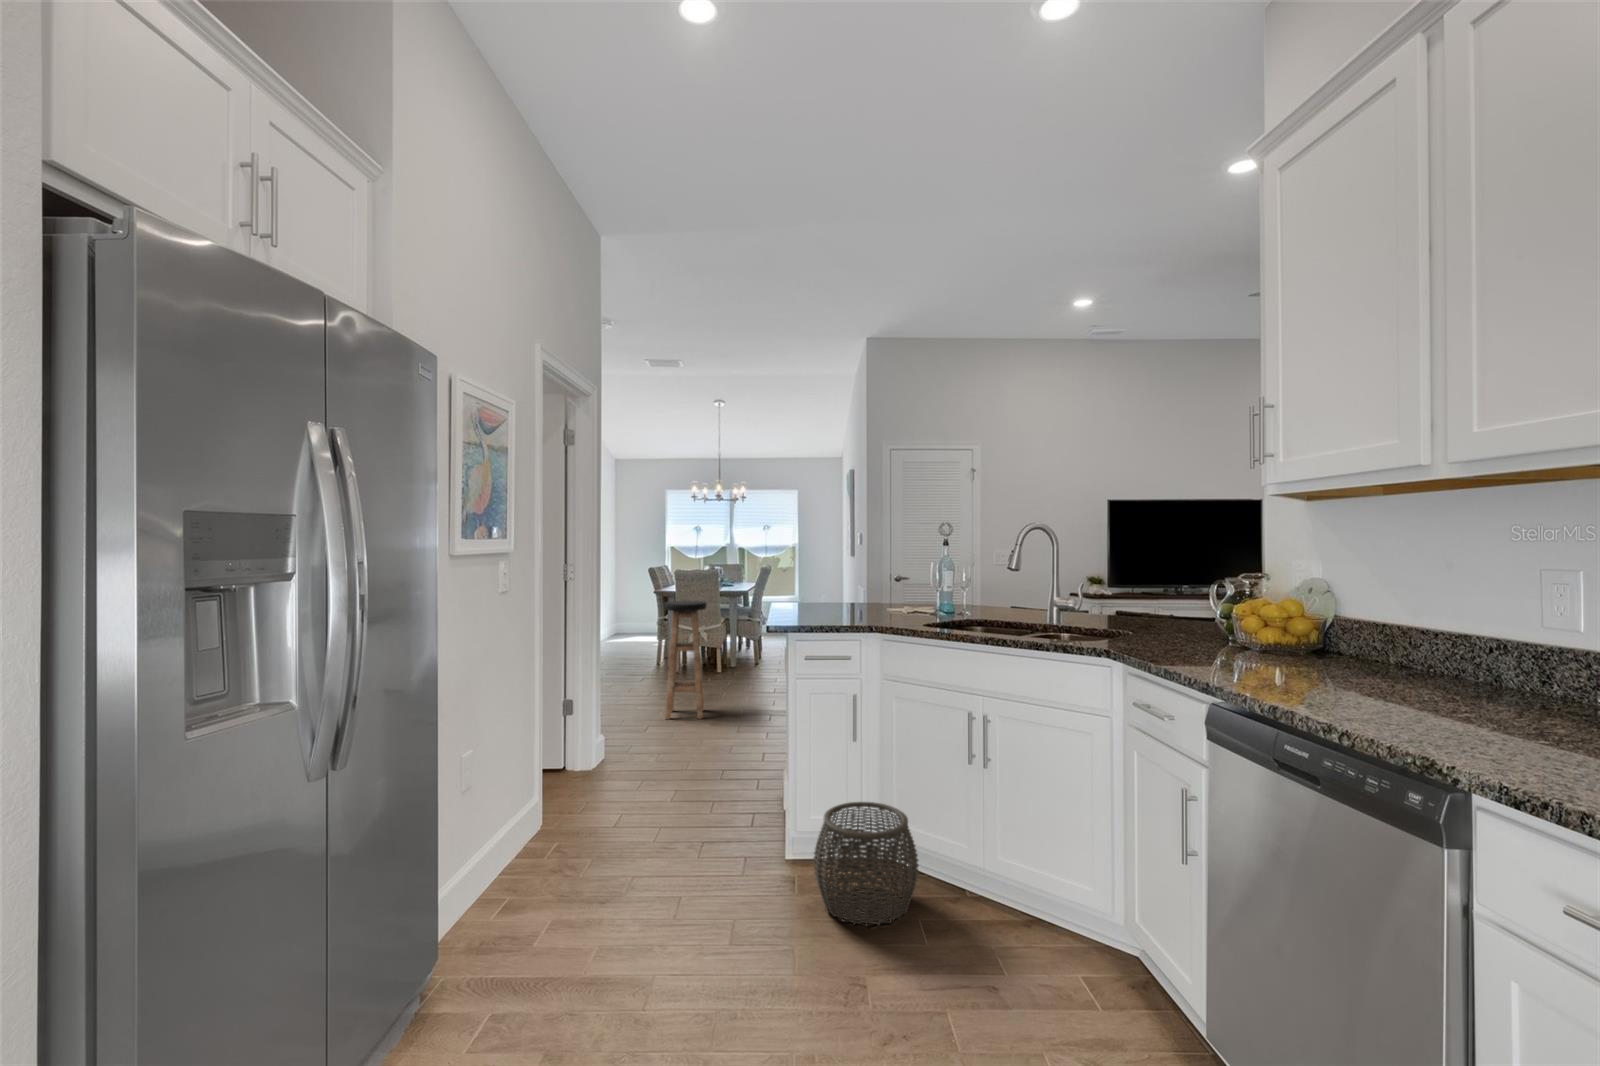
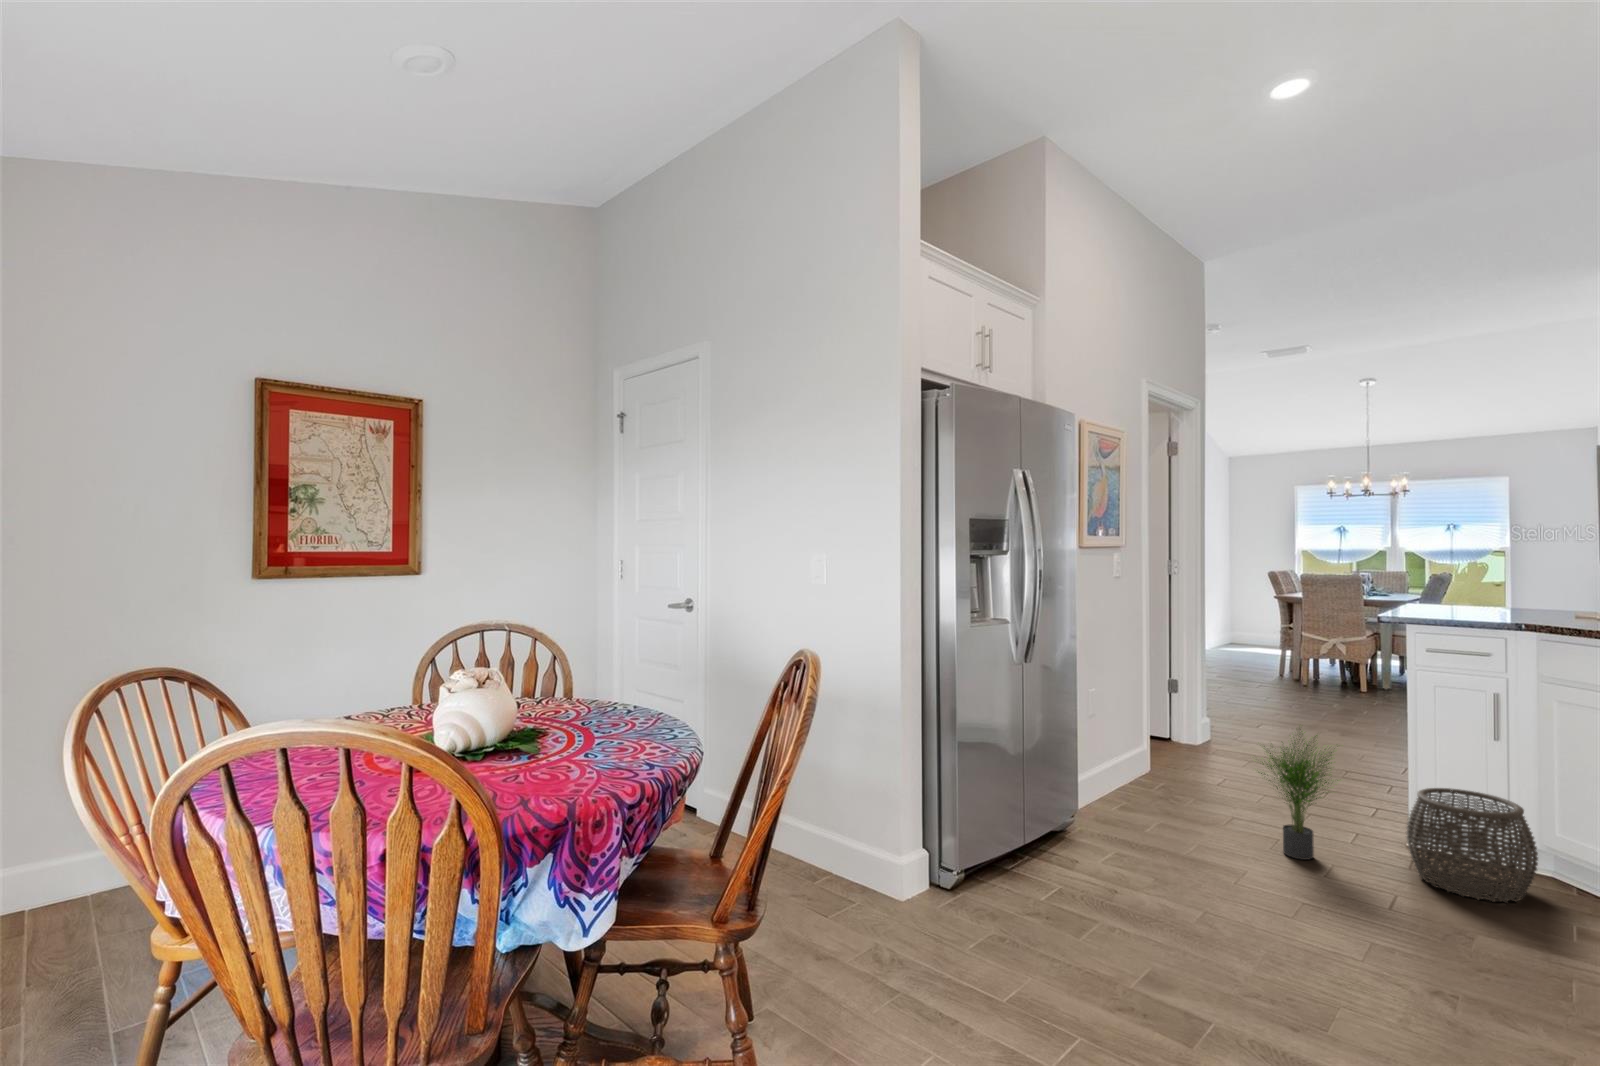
bar stool: present [664,601,707,719] -> none [1279,603,1331,727]
potted plant: none [663,762,760,930] -> present [1258,731,1332,860]

